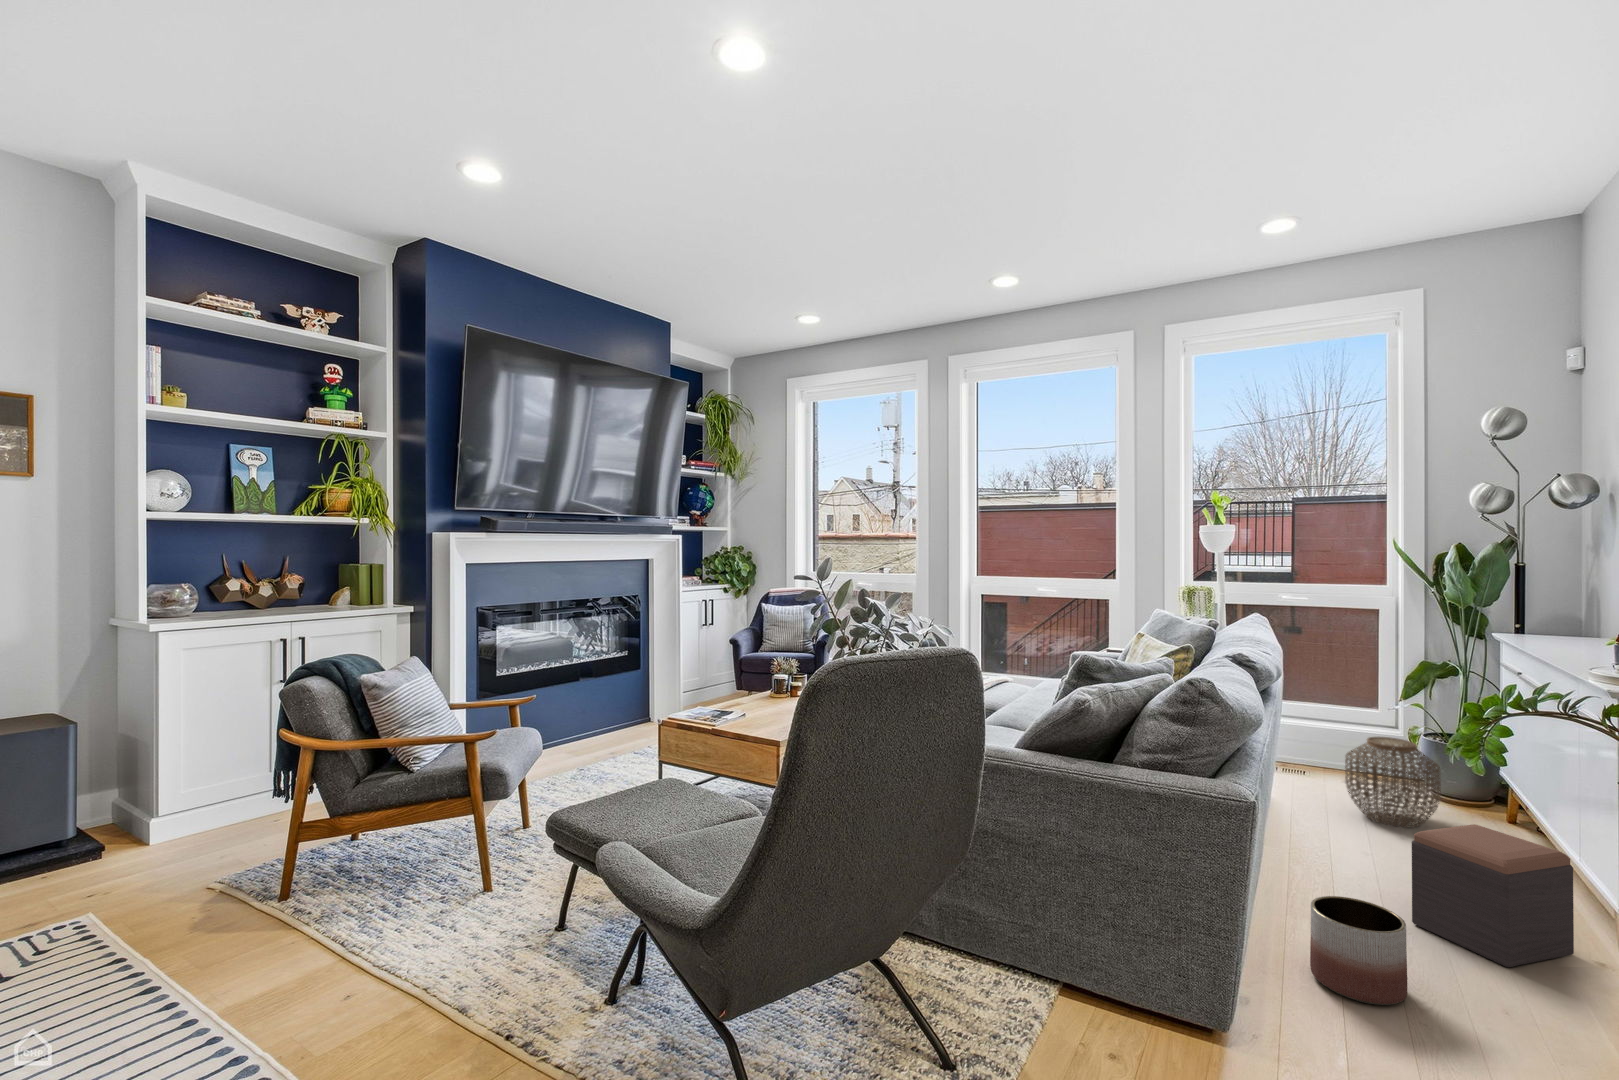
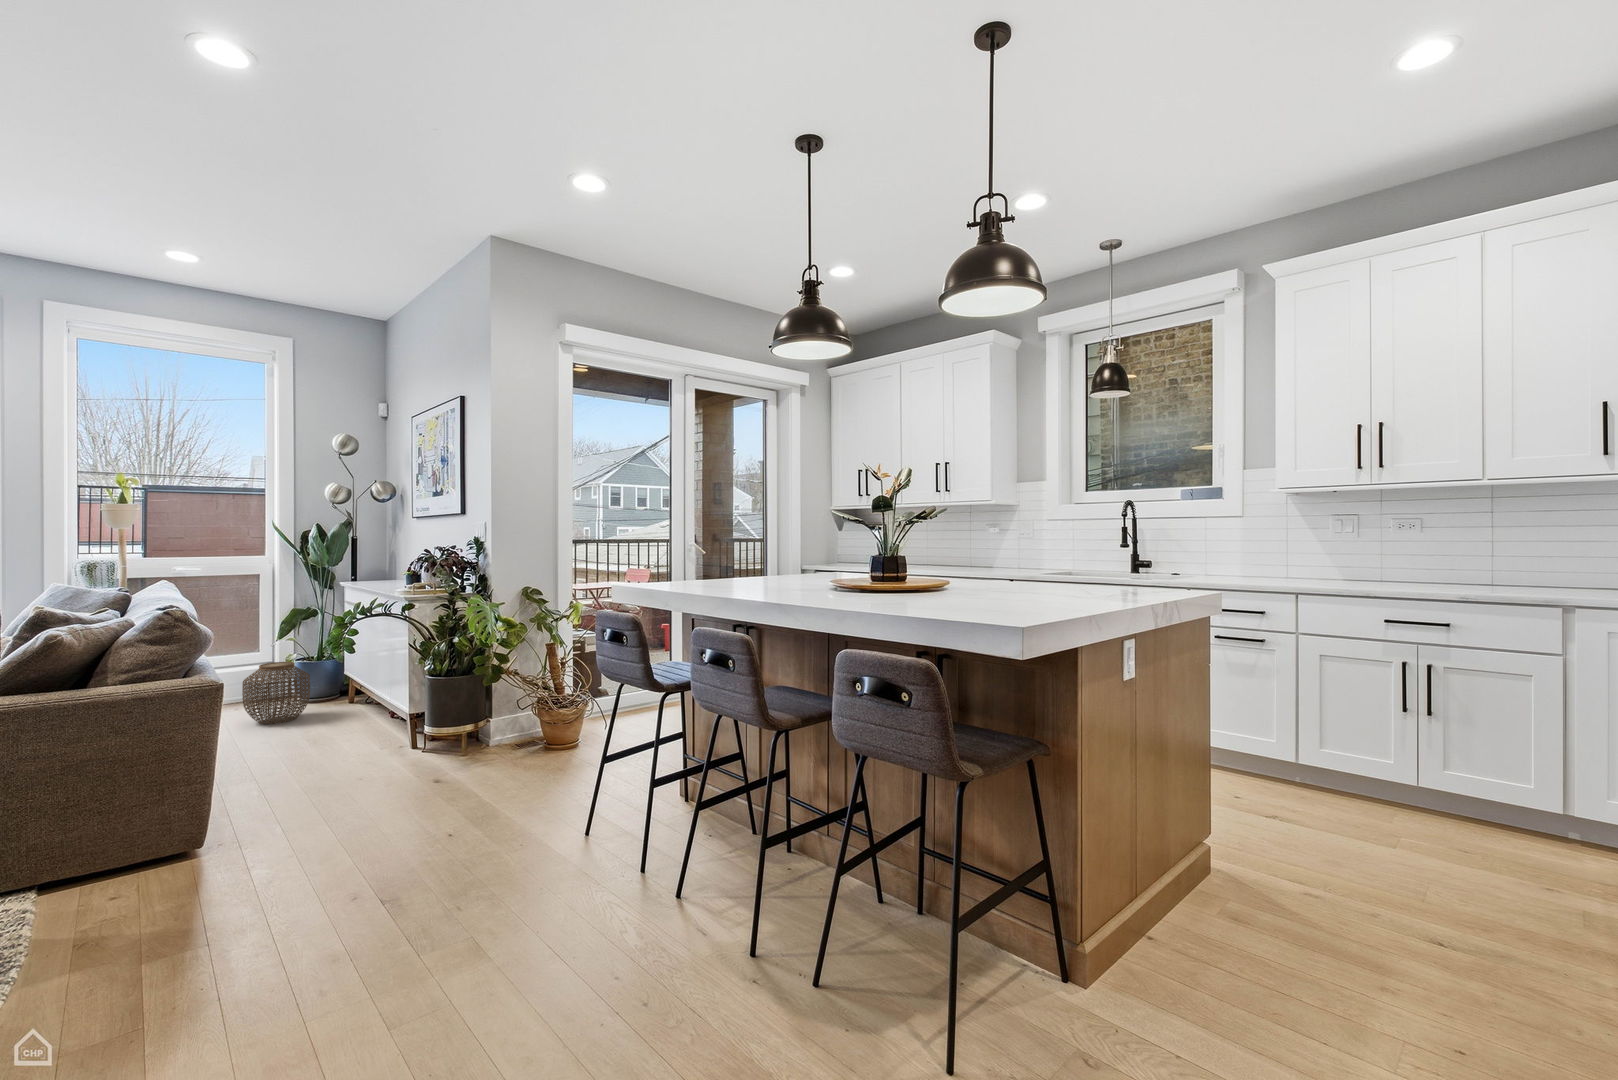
footstool: present [1412,824,1574,967] -> none [303,692,388,763]
planter: present [1310,896,1408,1005] -> none [245,747,308,807]

